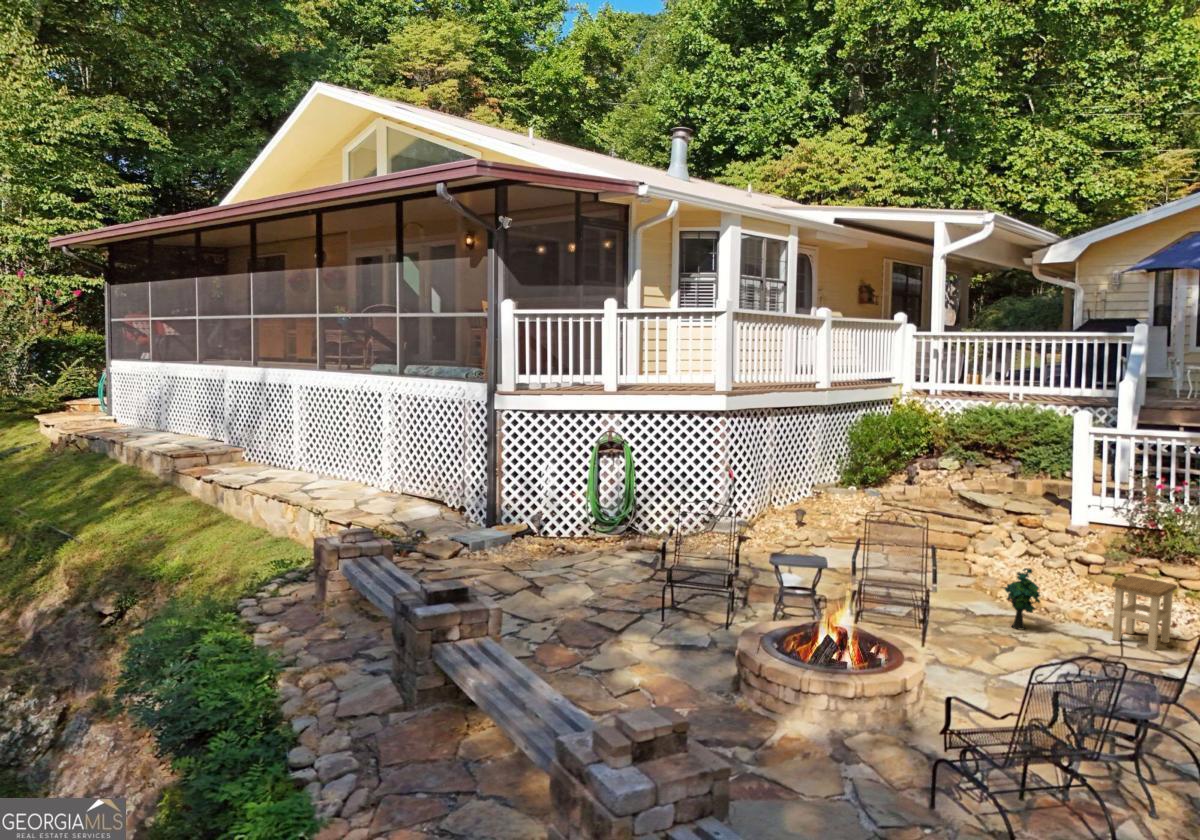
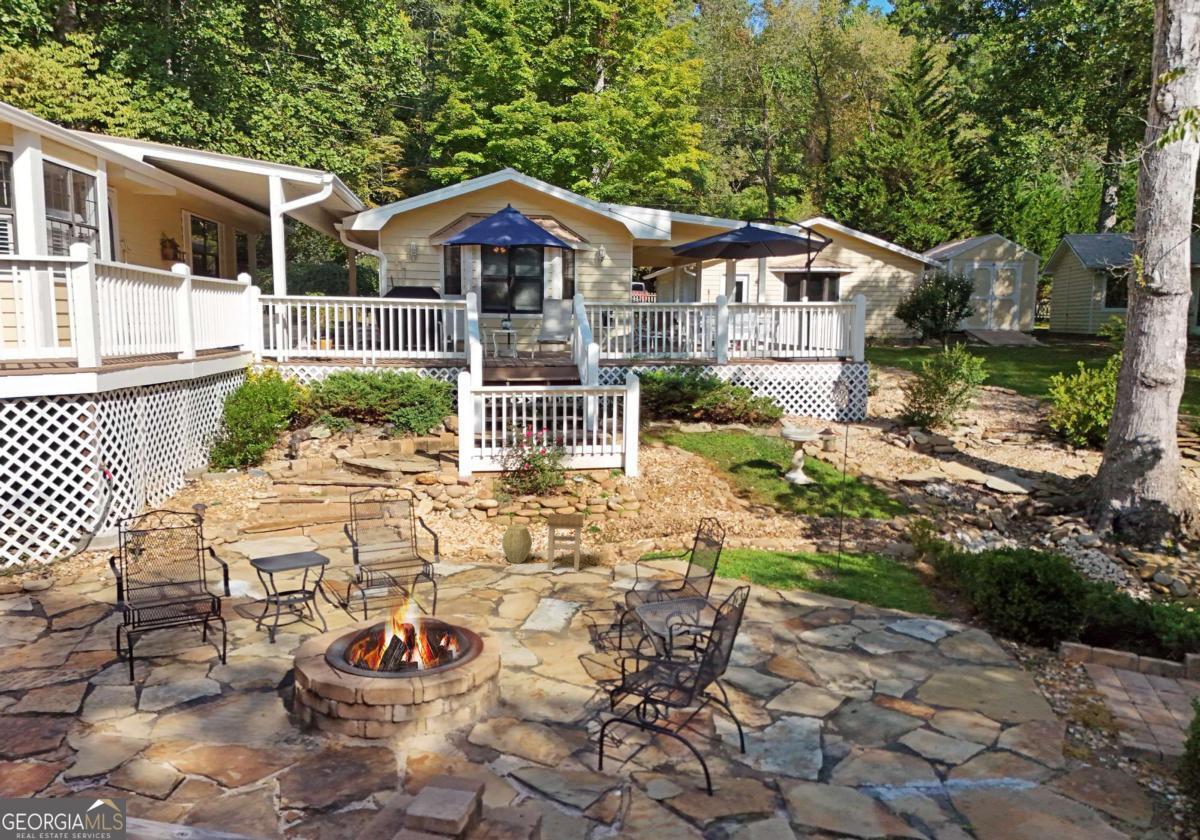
decorative plant: present [1003,568,1040,629] -> none [463,524,497,580]
woven basket: none [1066,581,1106,626] -> present [502,524,532,563]

